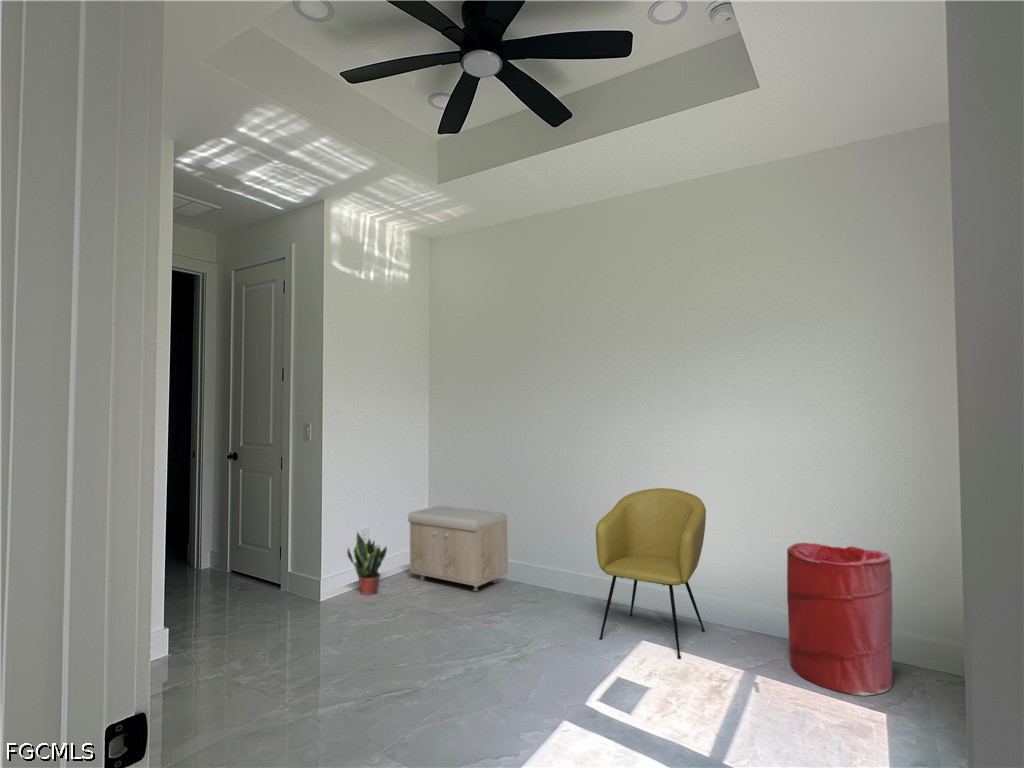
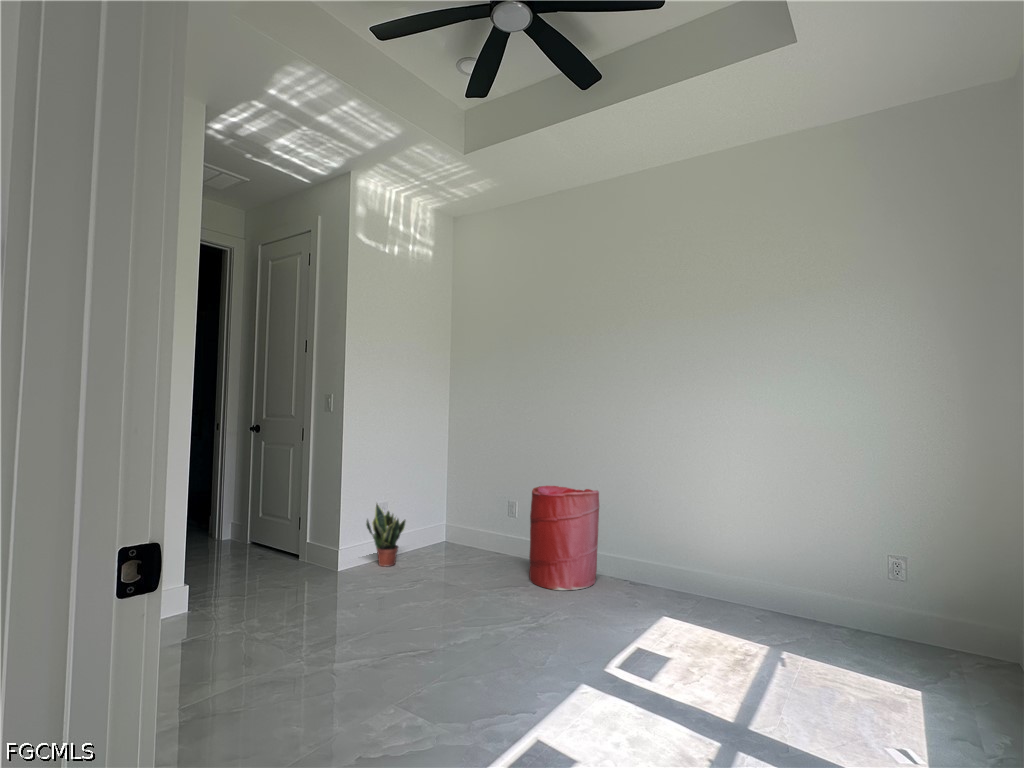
armchair: present [596,488,706,658] -> none [617,464,730,633]
storage bench: present [408,506,508,591] -> none [427,483,526,566]
laundry hamper: present [787,543,893,696] -> present [529,486,599,590]

